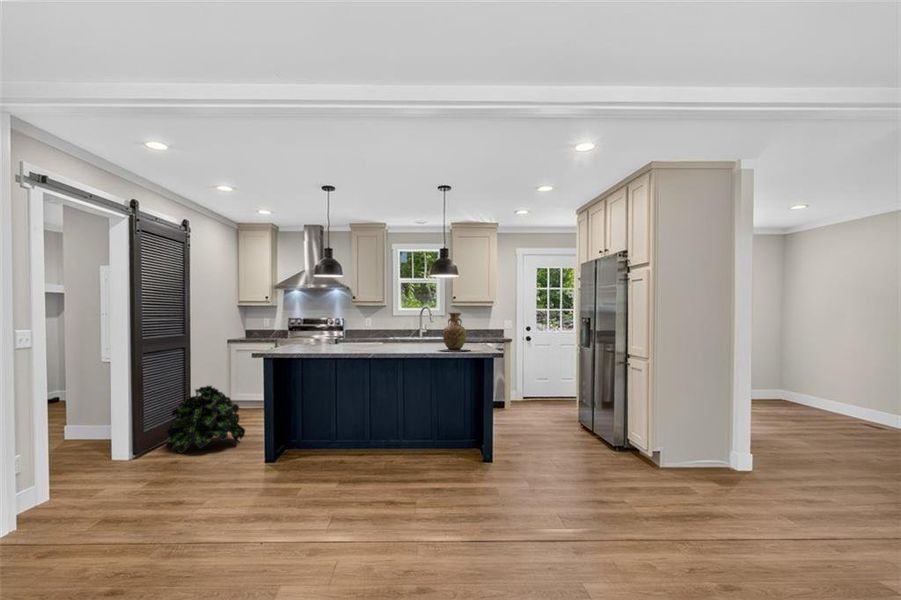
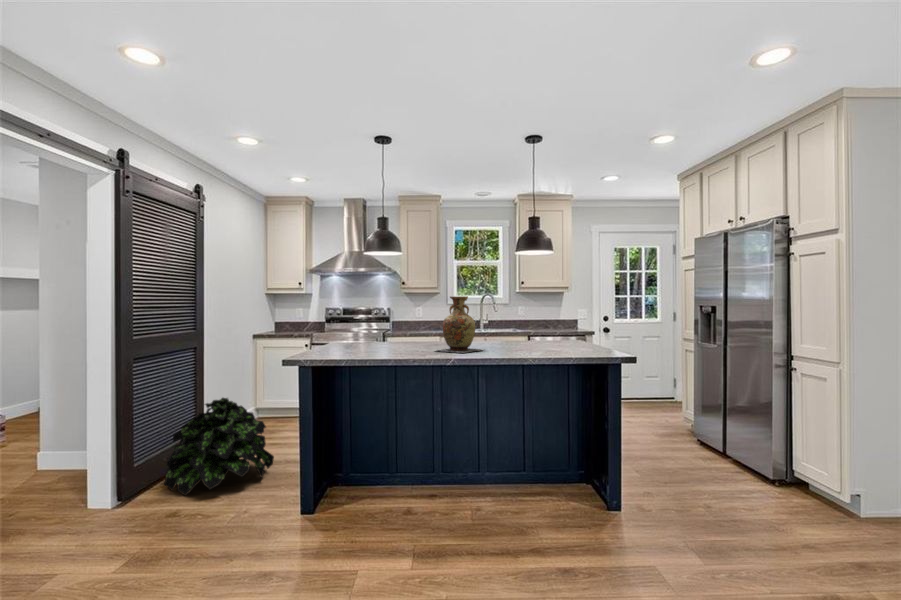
vase: present [439,312,468,352] -> present [436,296,483,353]

